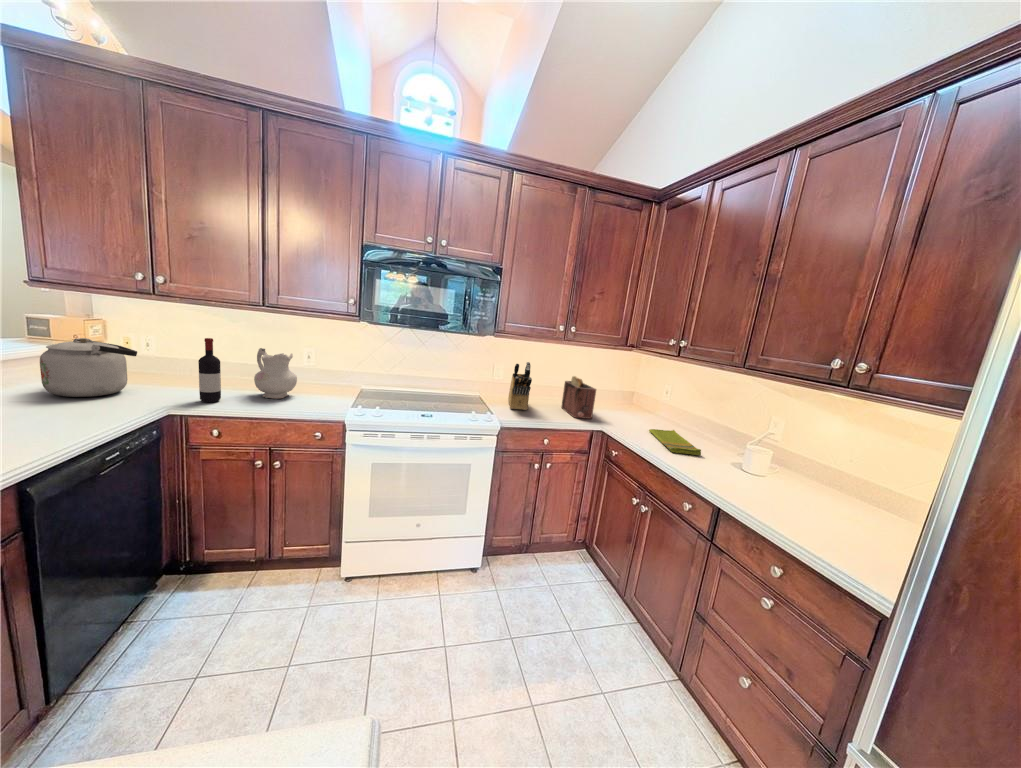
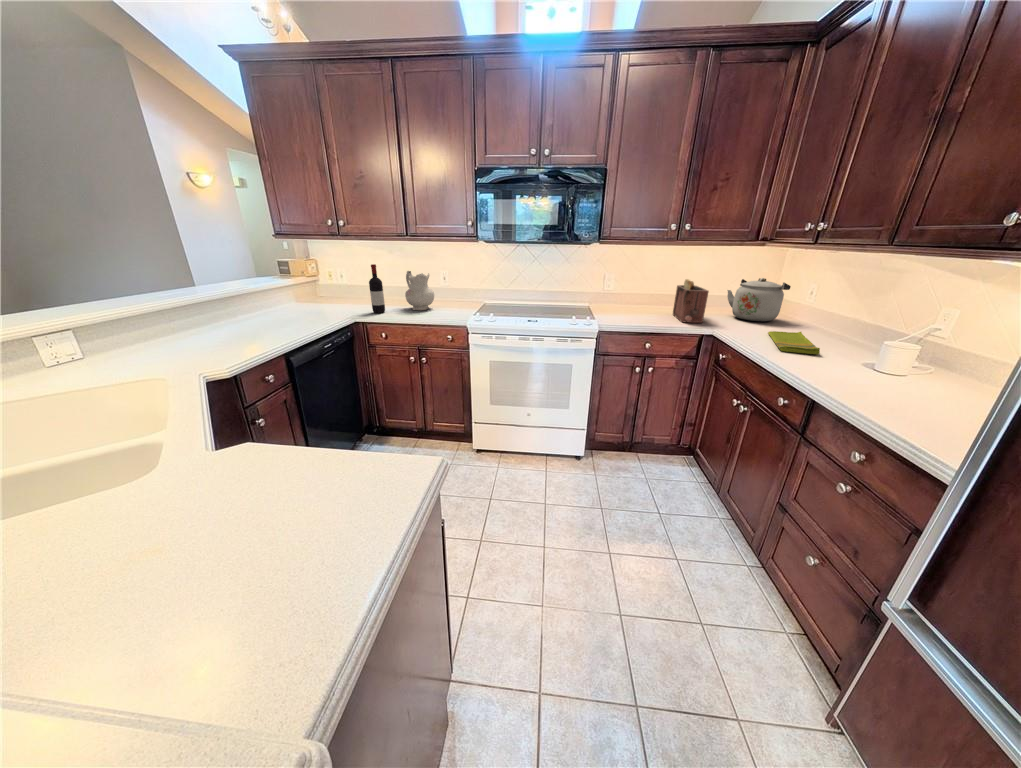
kettle: present [40,338,137,397] -> present [727,278,791,321]
knife block: present [508,362,532,410] -> none [615,266,636,316]

